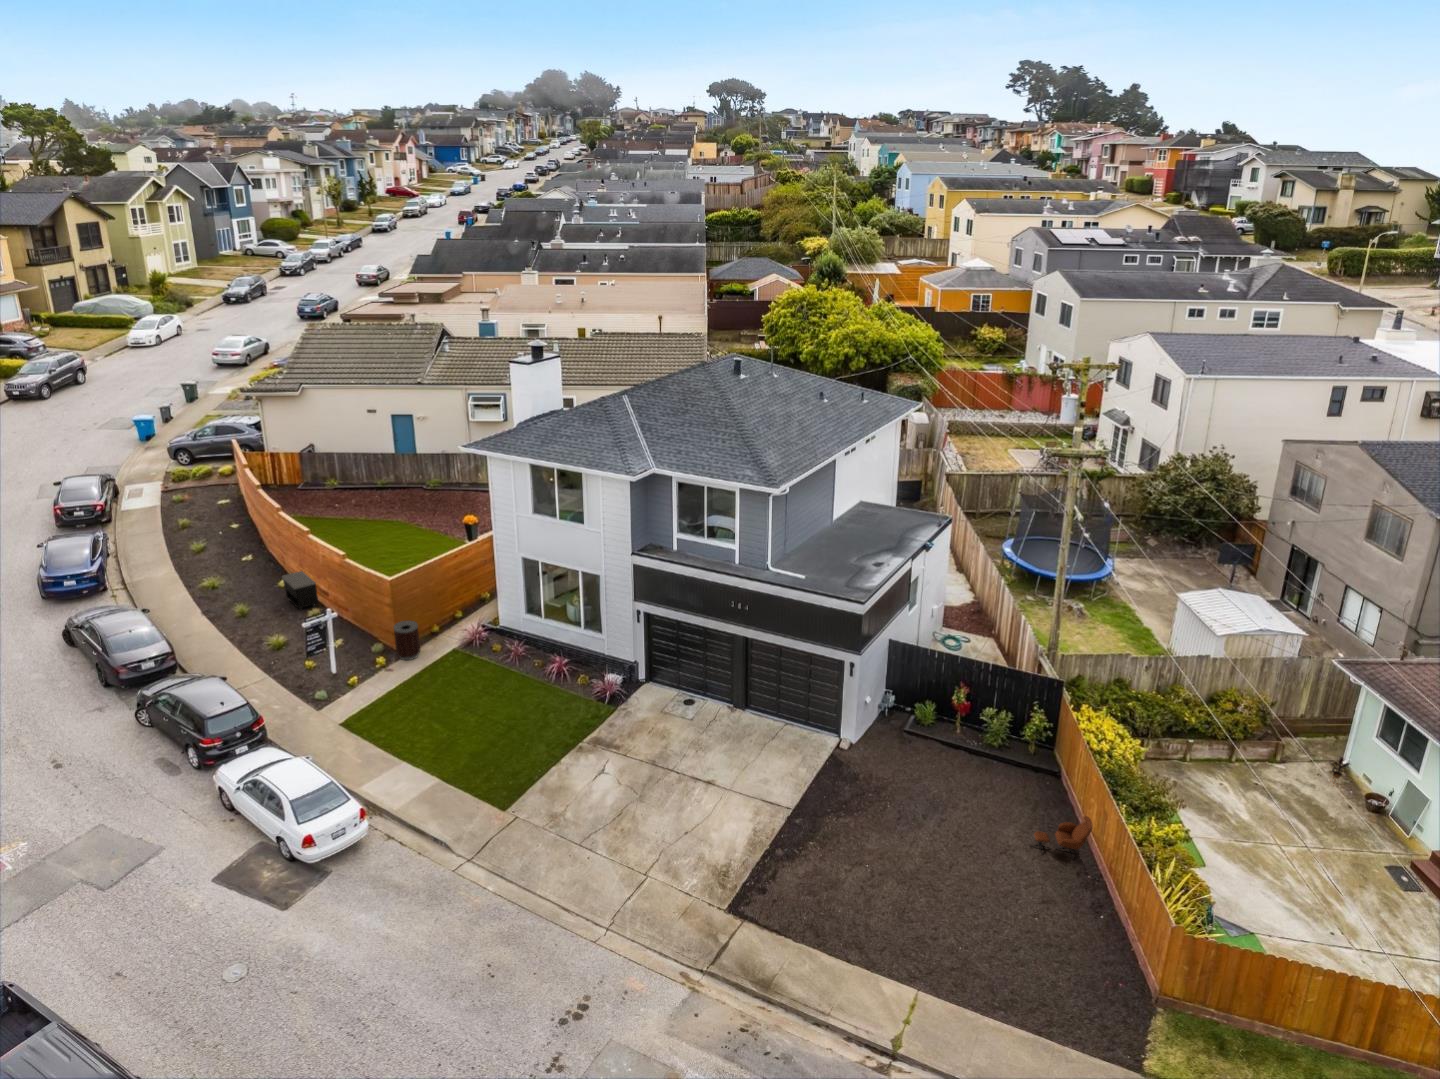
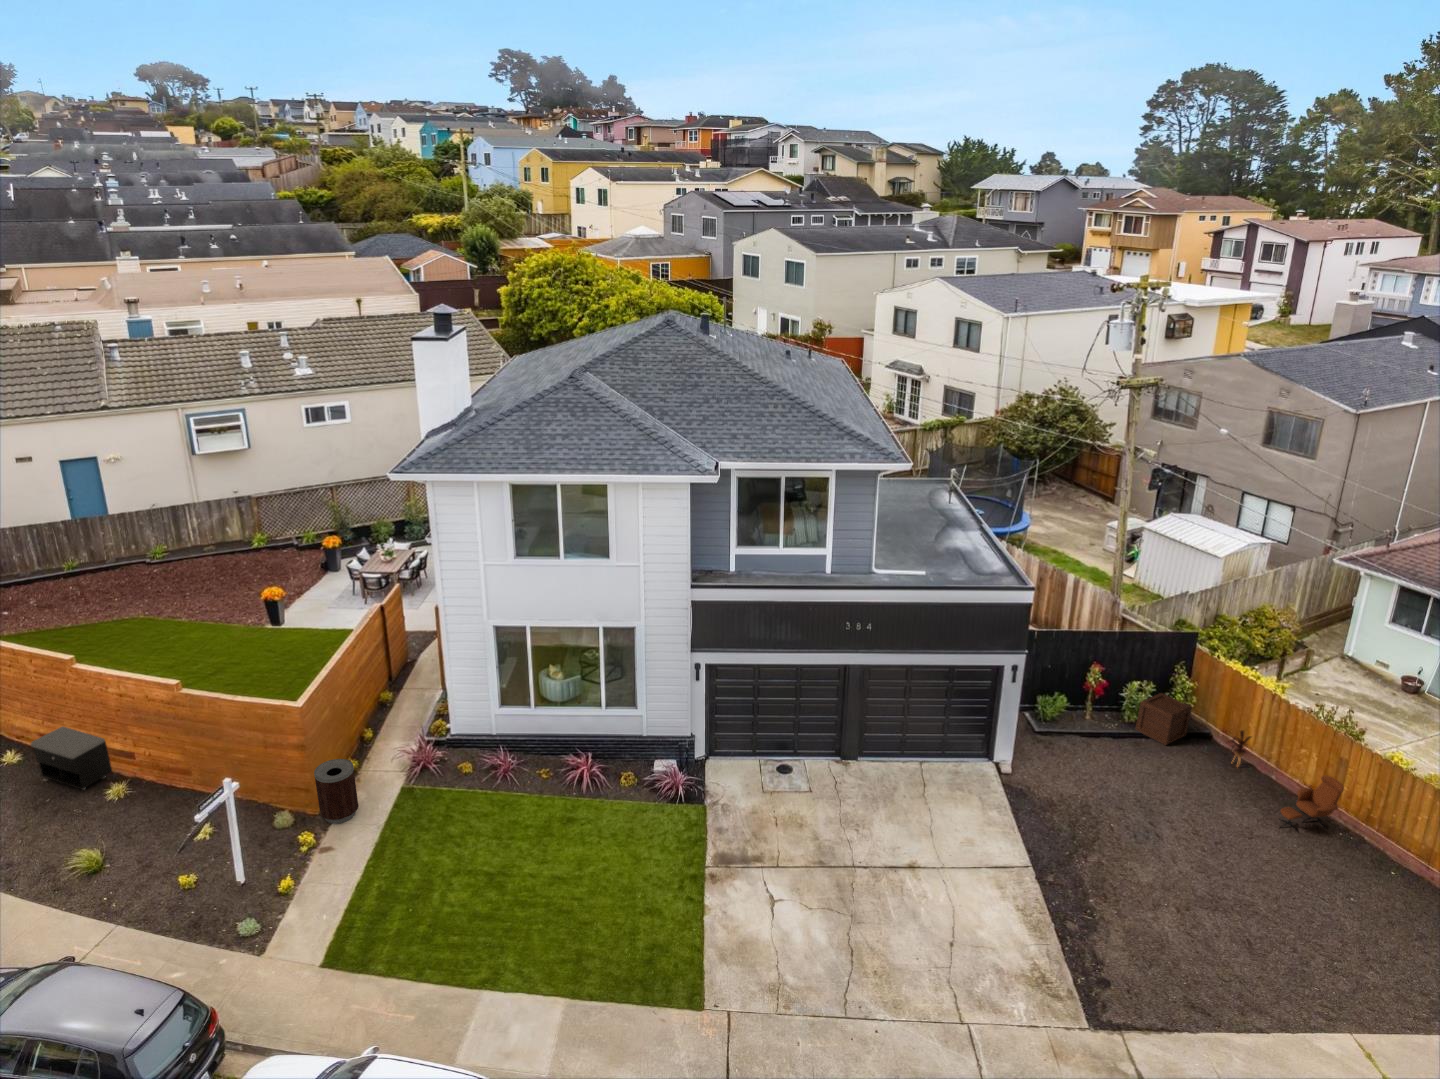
wooden crate: none [992,724,1037,766] -> present [1136,693,1192,745]
house plant: present [1330,757,1350,779] -> present [1229,730,1251,764]

